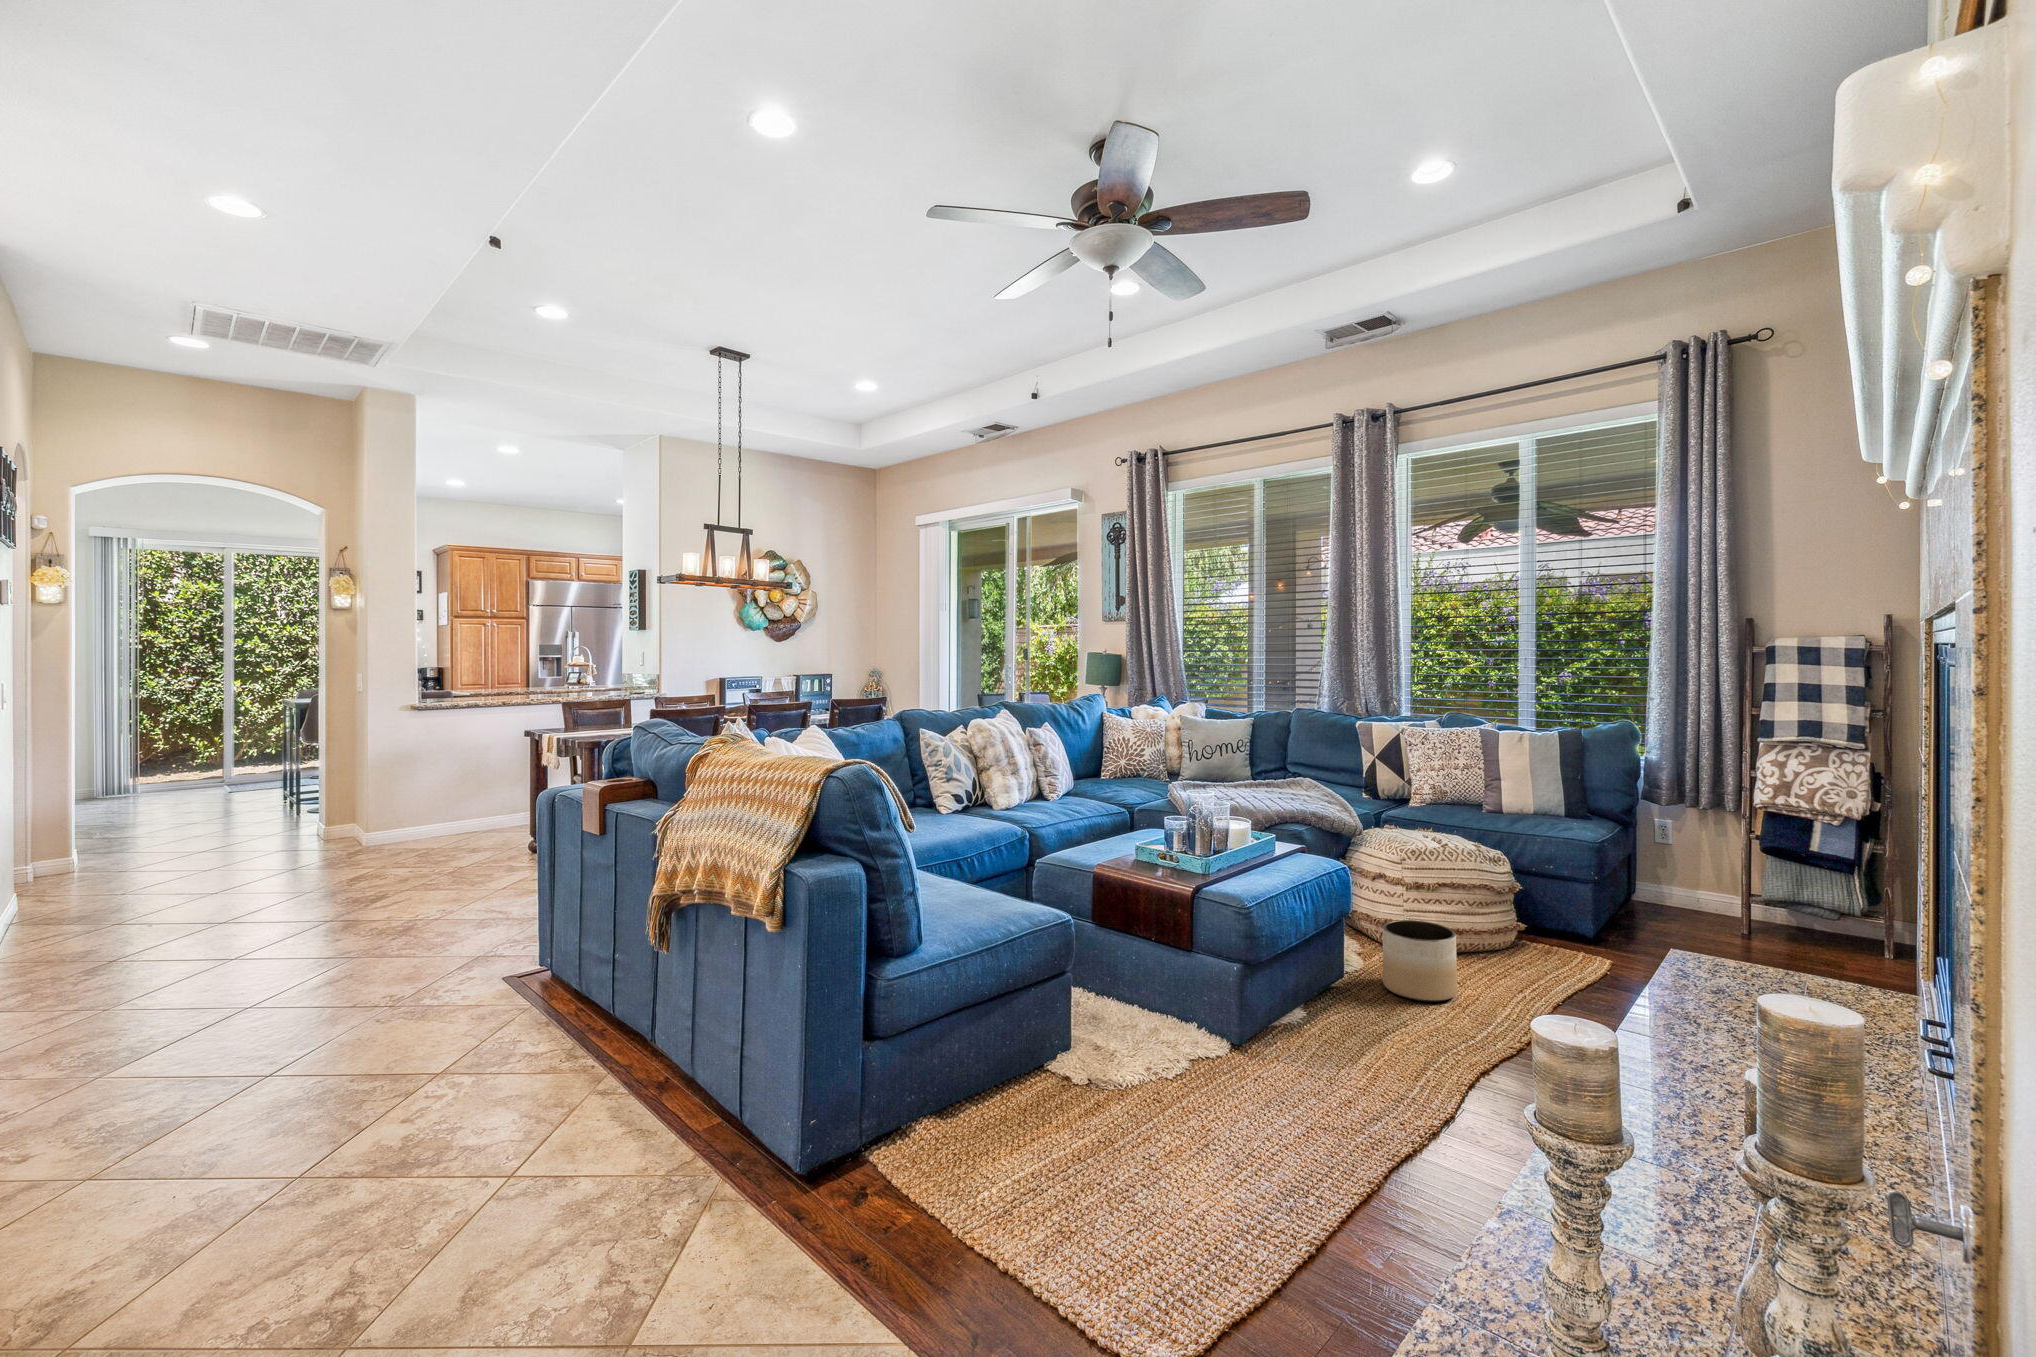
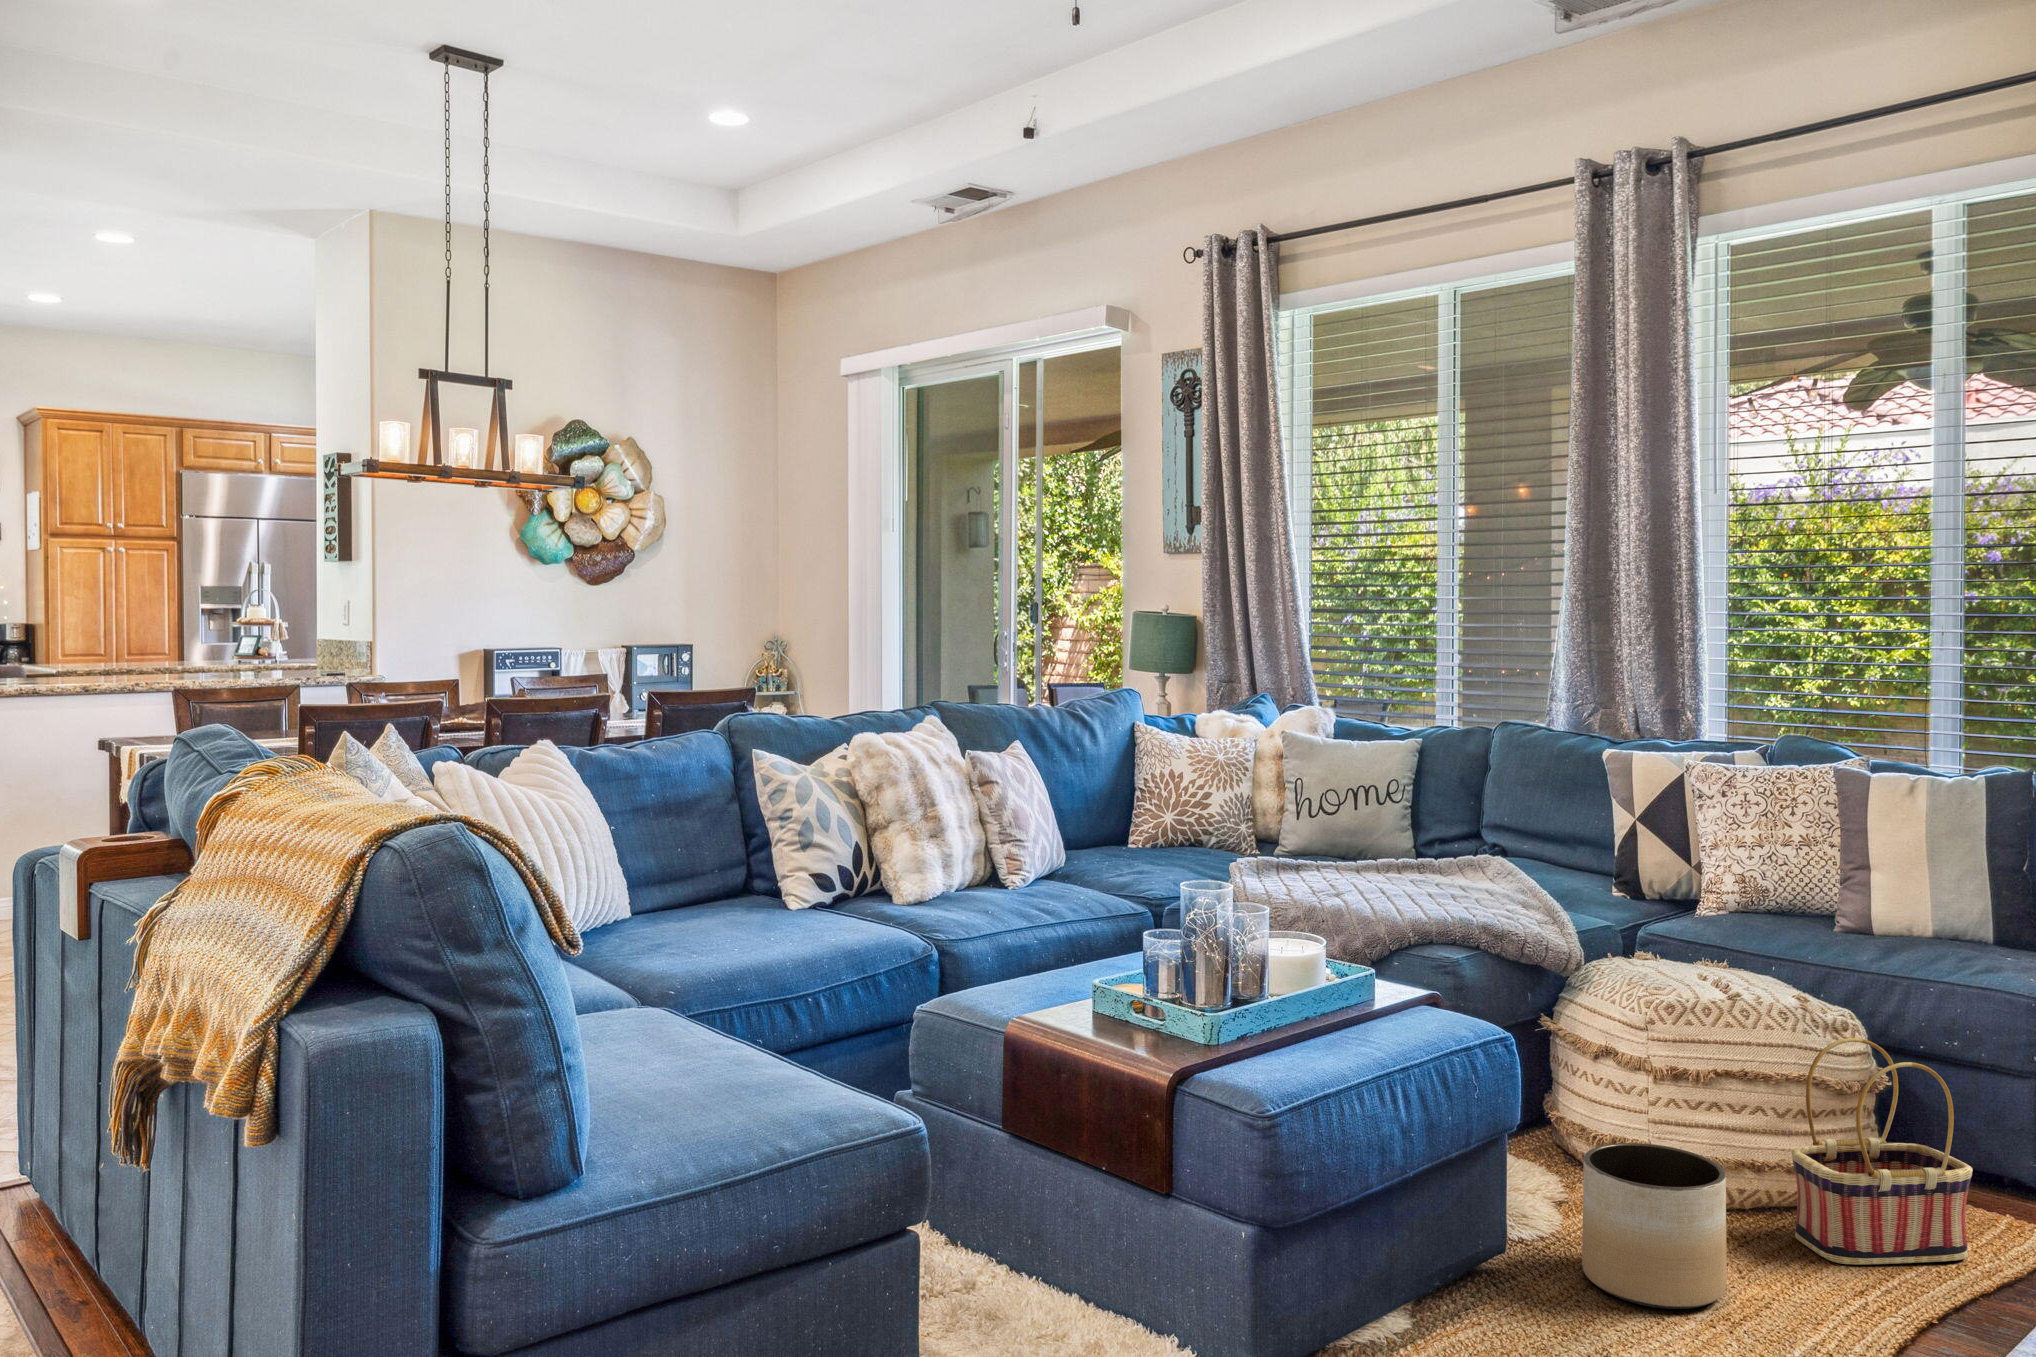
basket: none [1479,864,1570,978] -> present [1792,1038,1973,1265]

